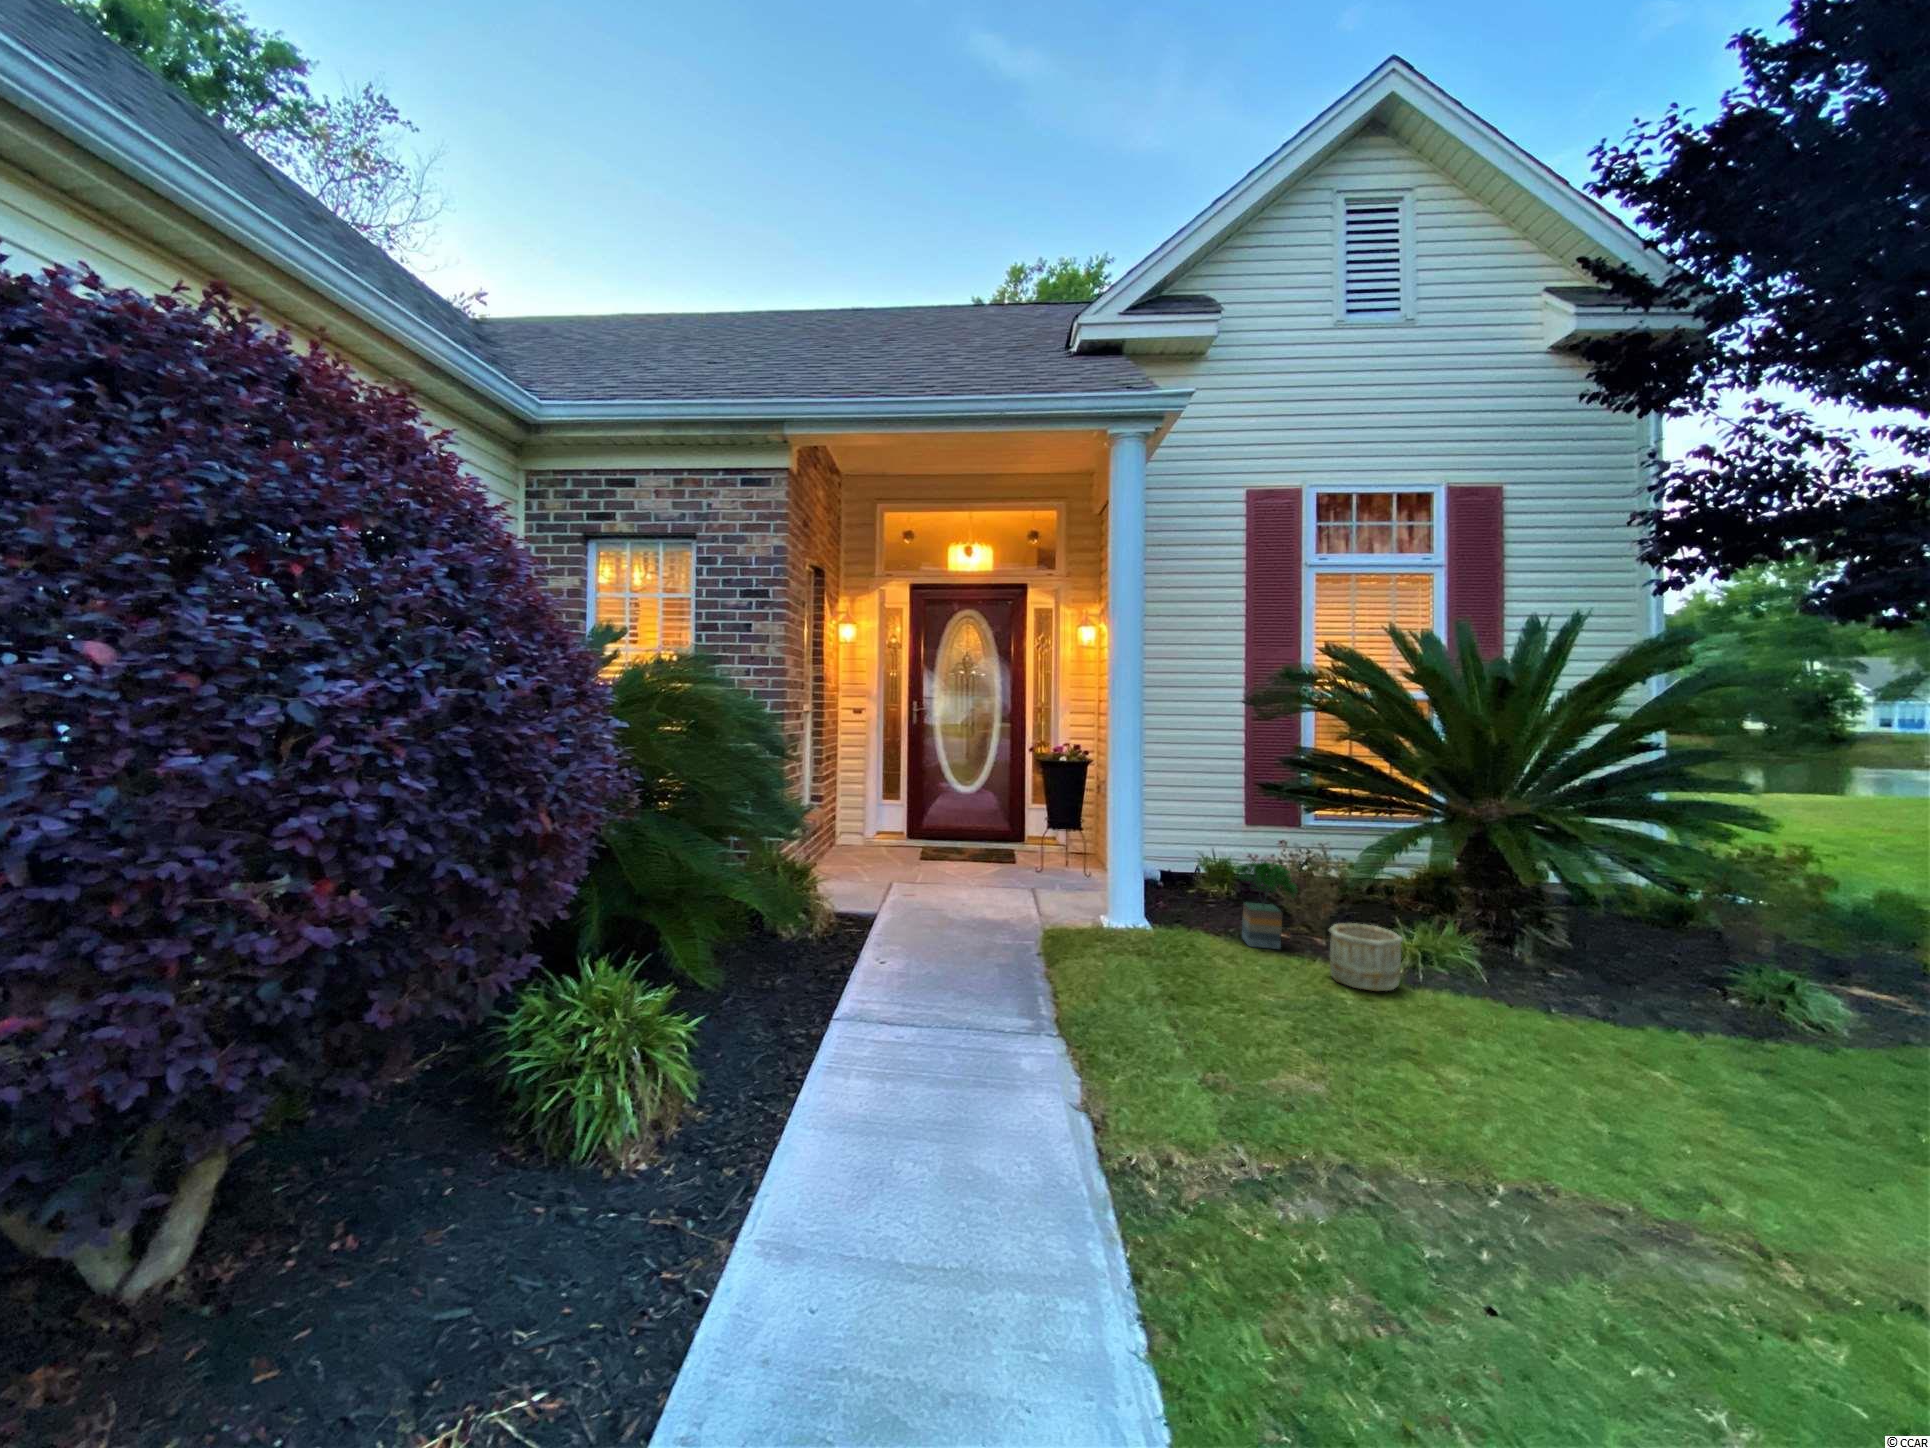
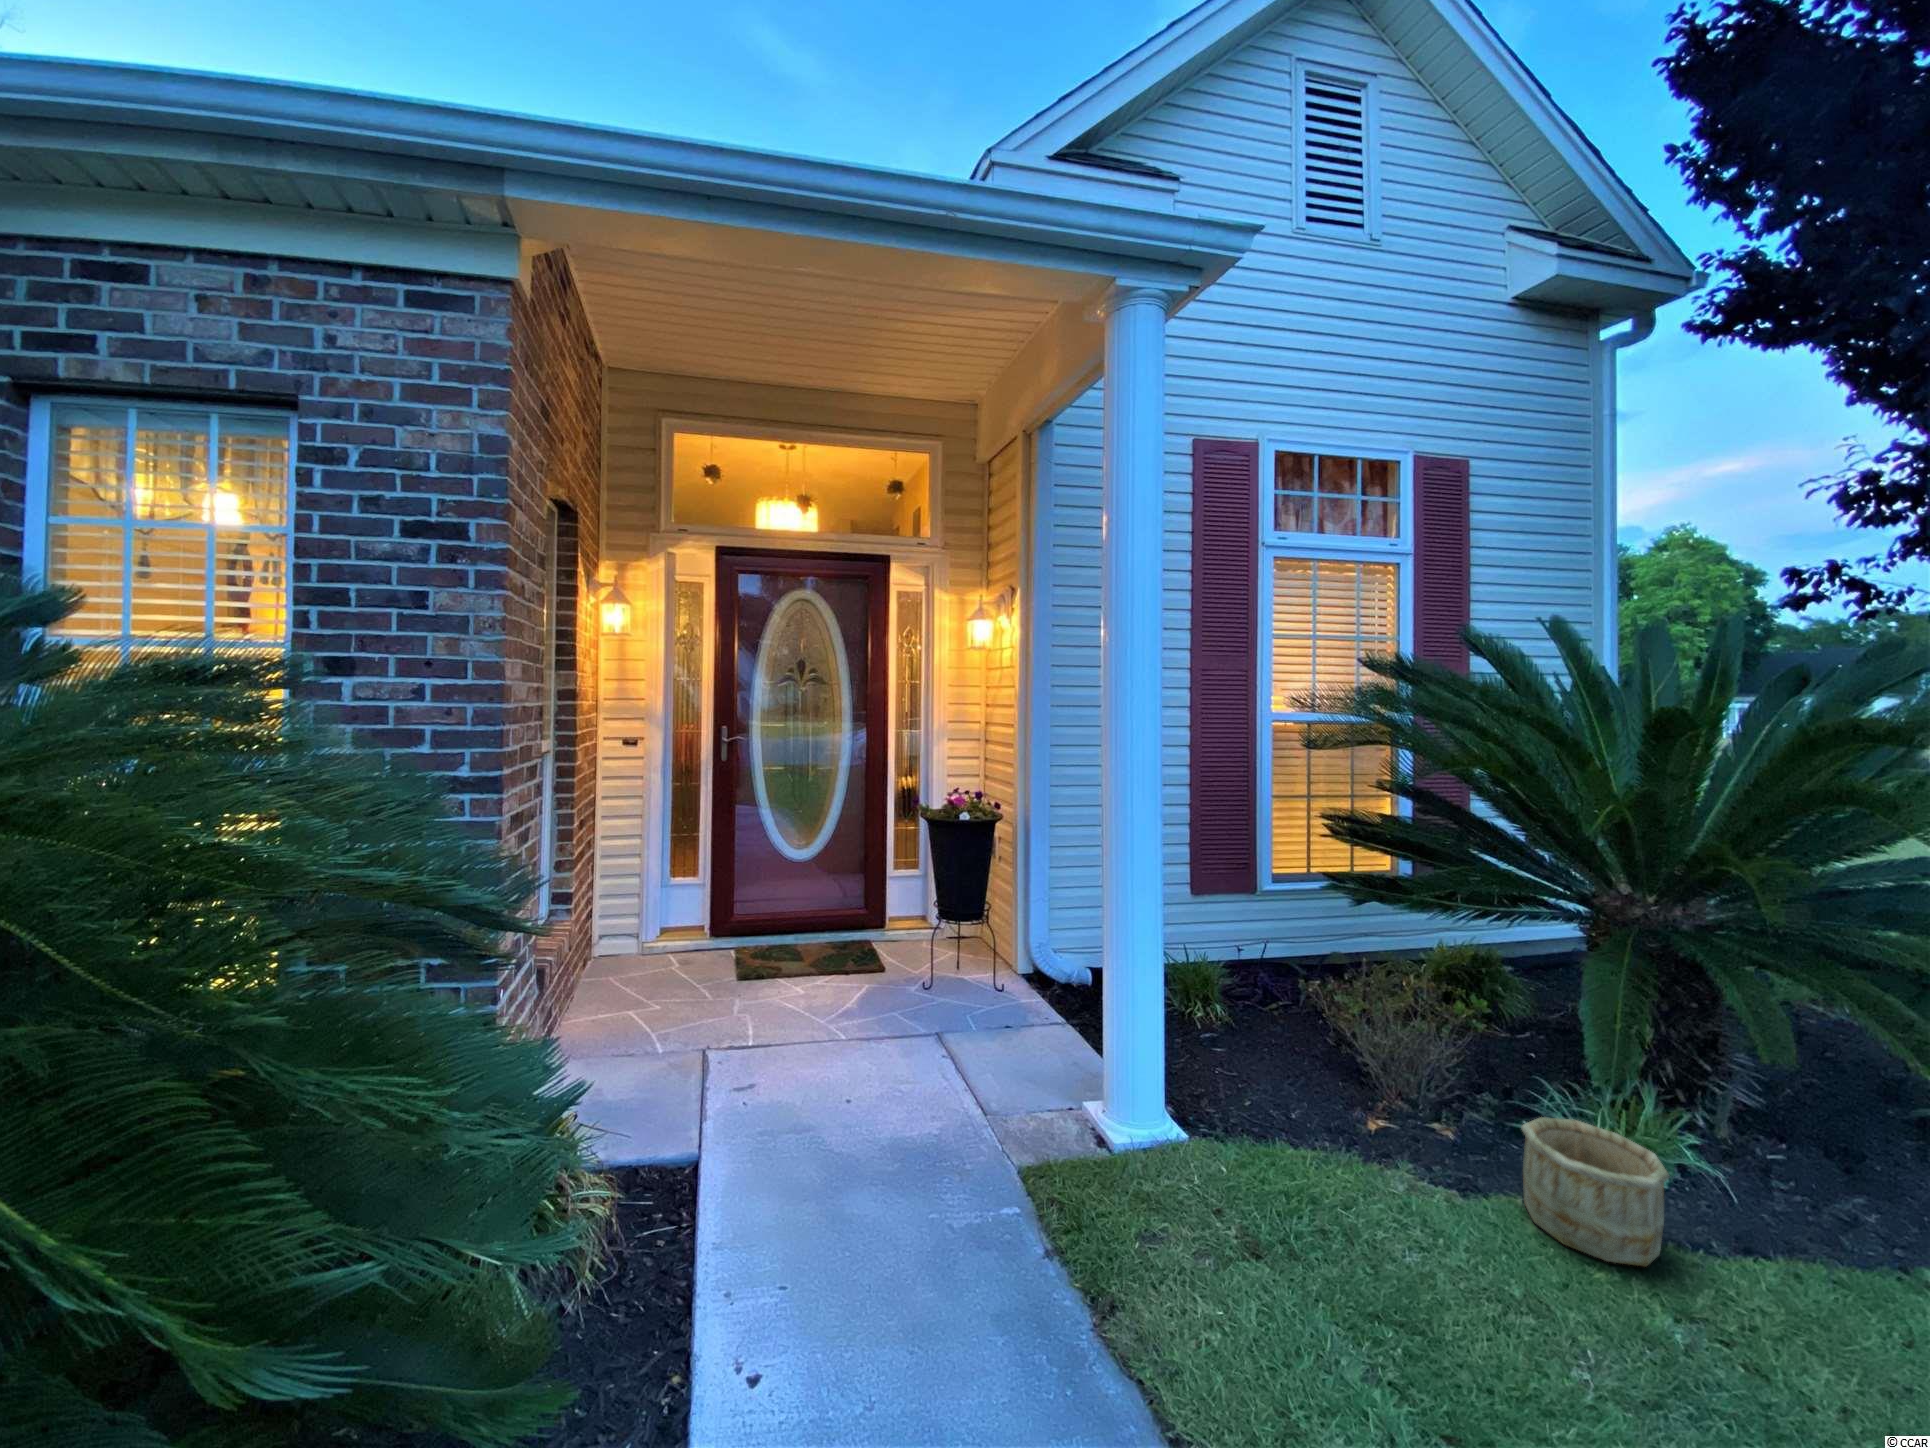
potted tree: present [1237,861,1297,949] -> none [1304,995,1424,1149]

